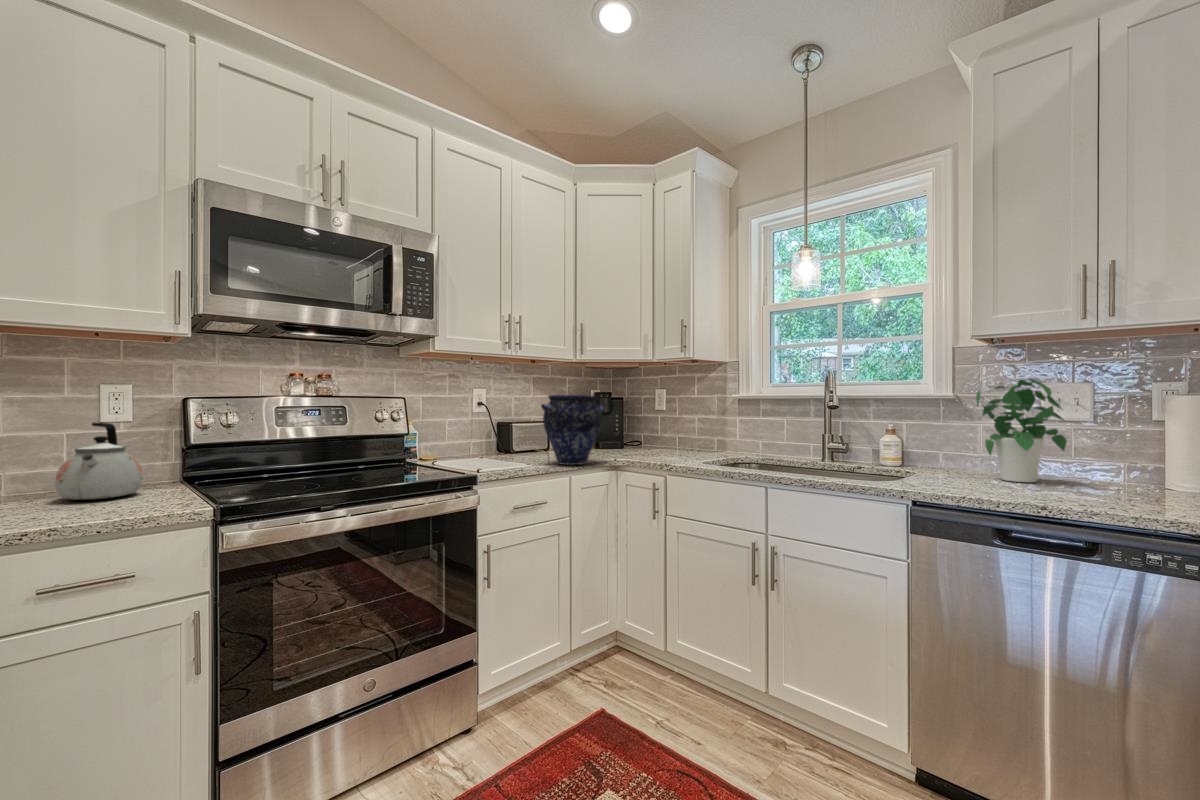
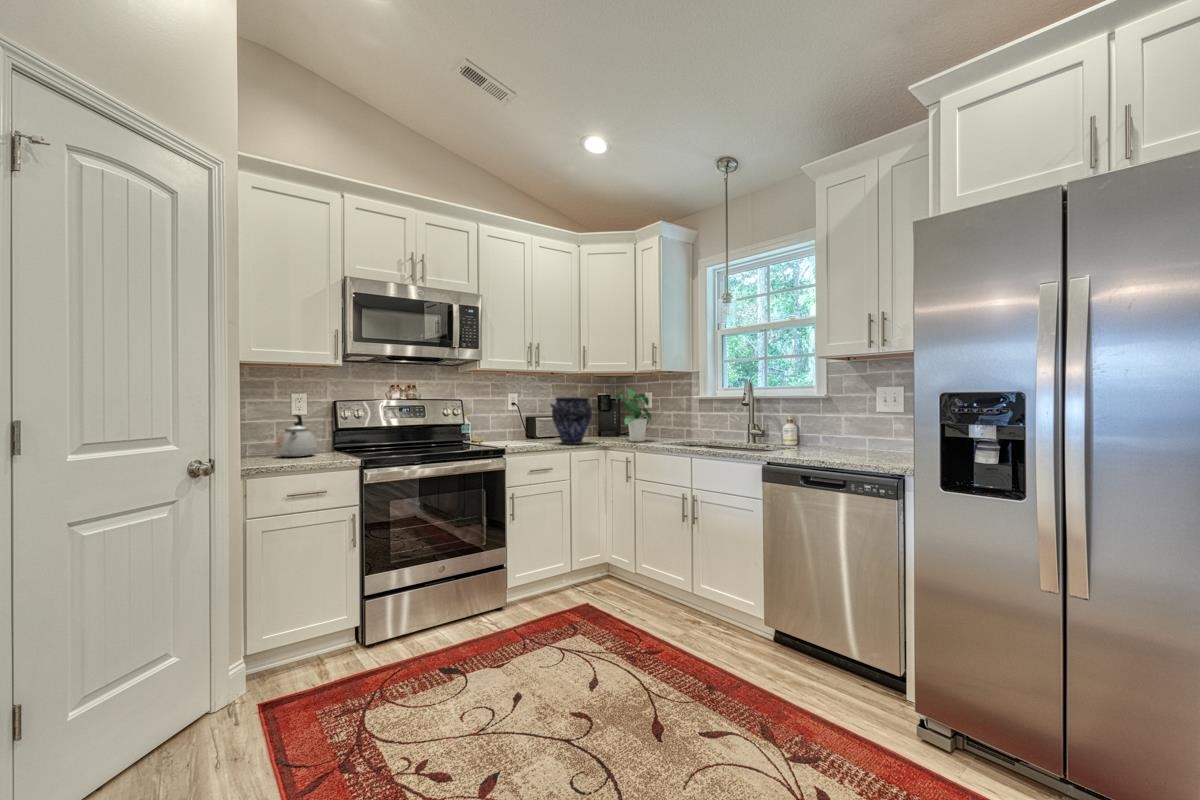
potted plant: present [976,378,1067,483] -> present [615,389,651,442]

